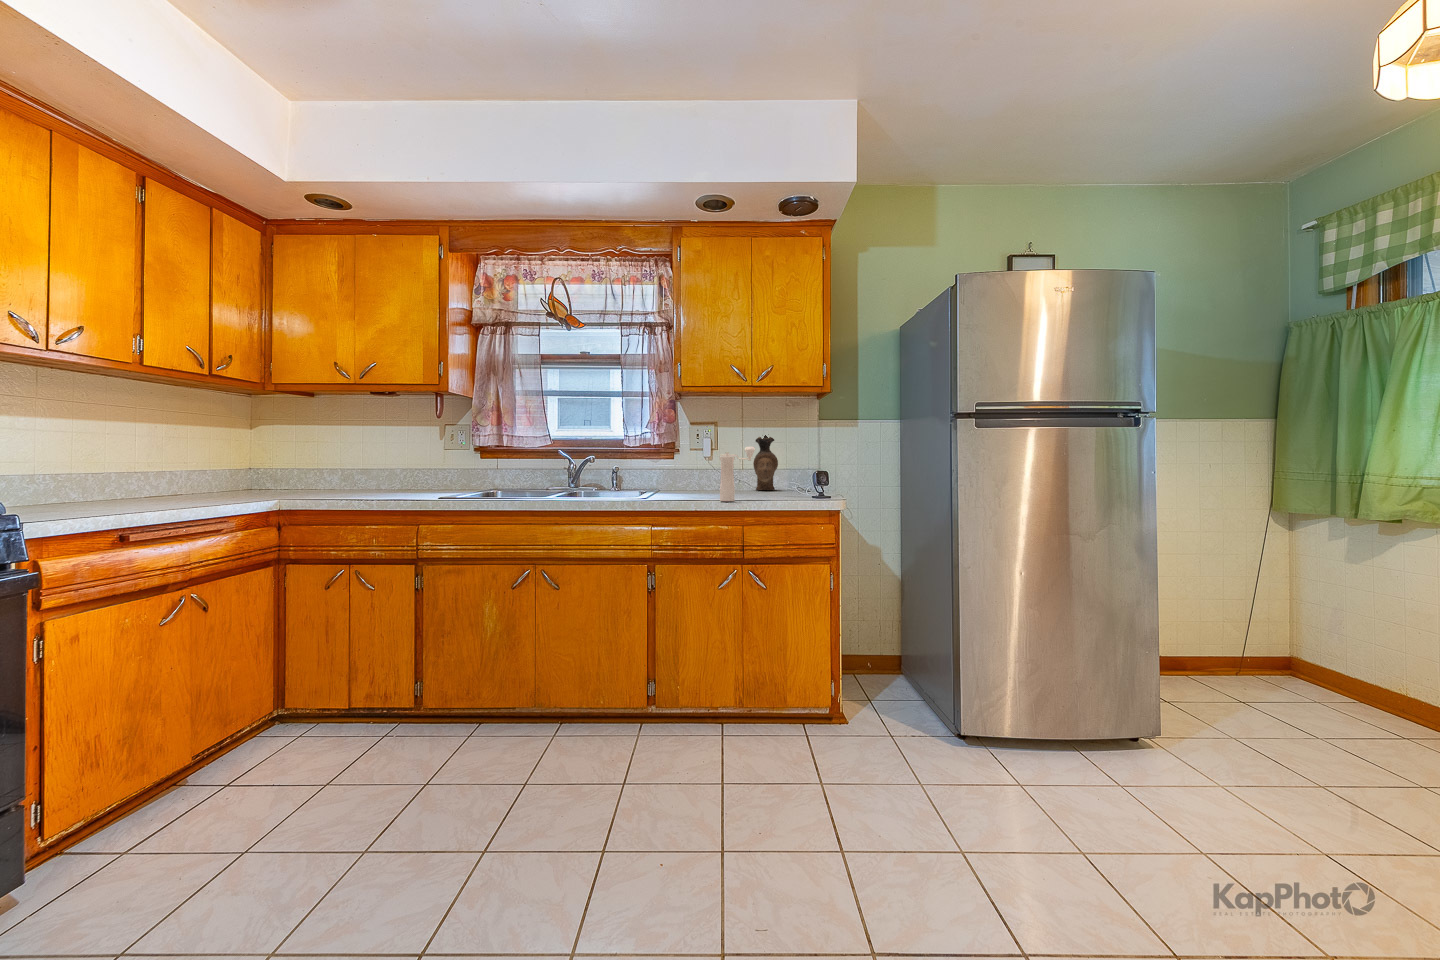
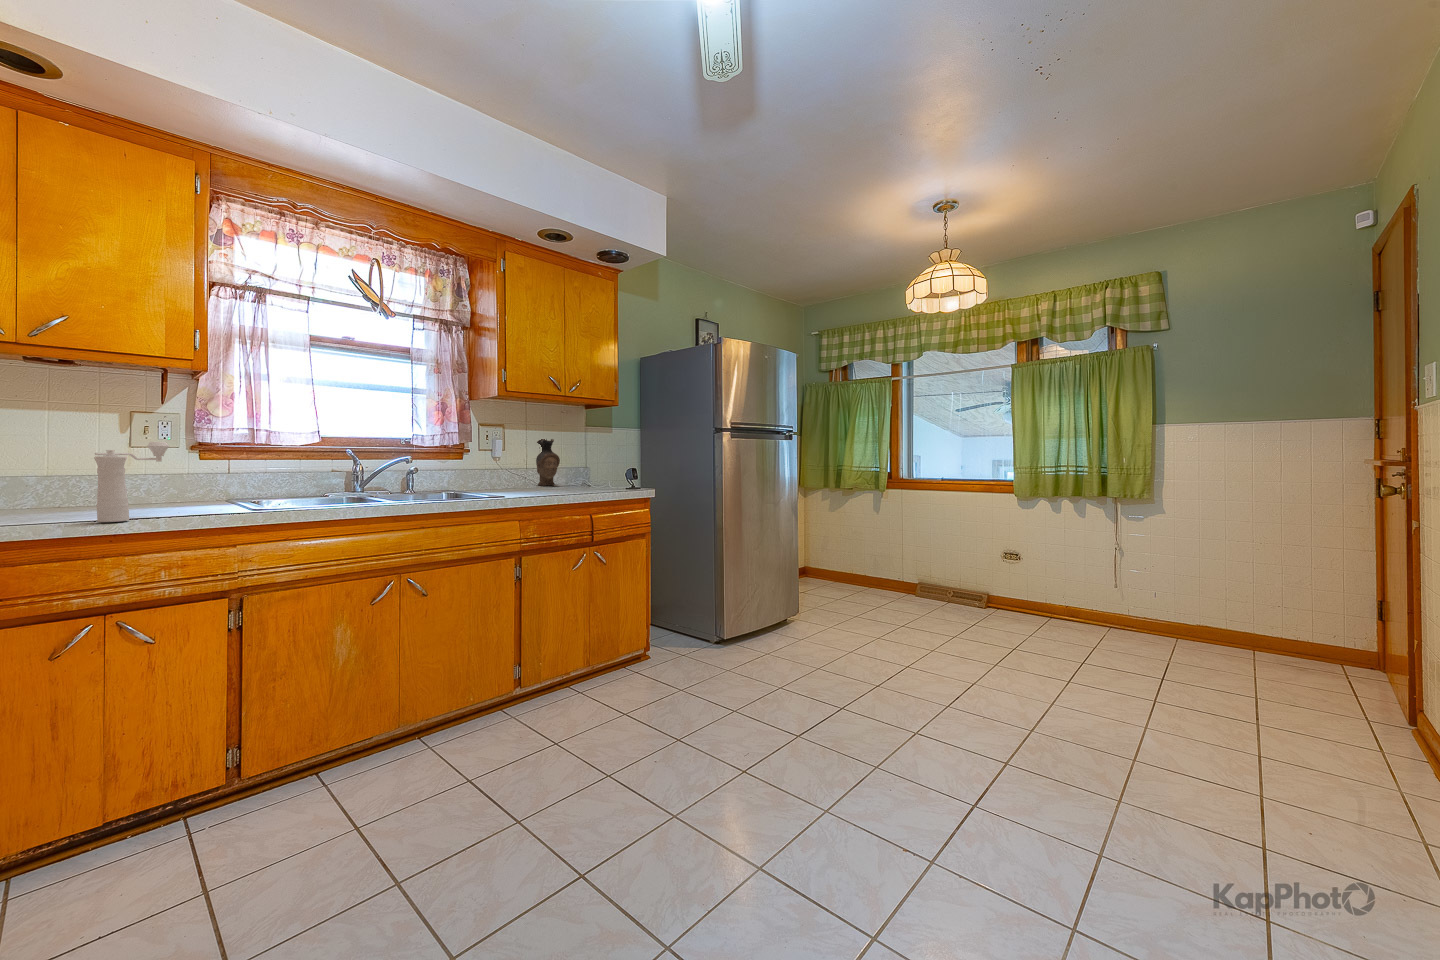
pepper mill: present [720,447,755,501] -> present [94,442,169,522]

